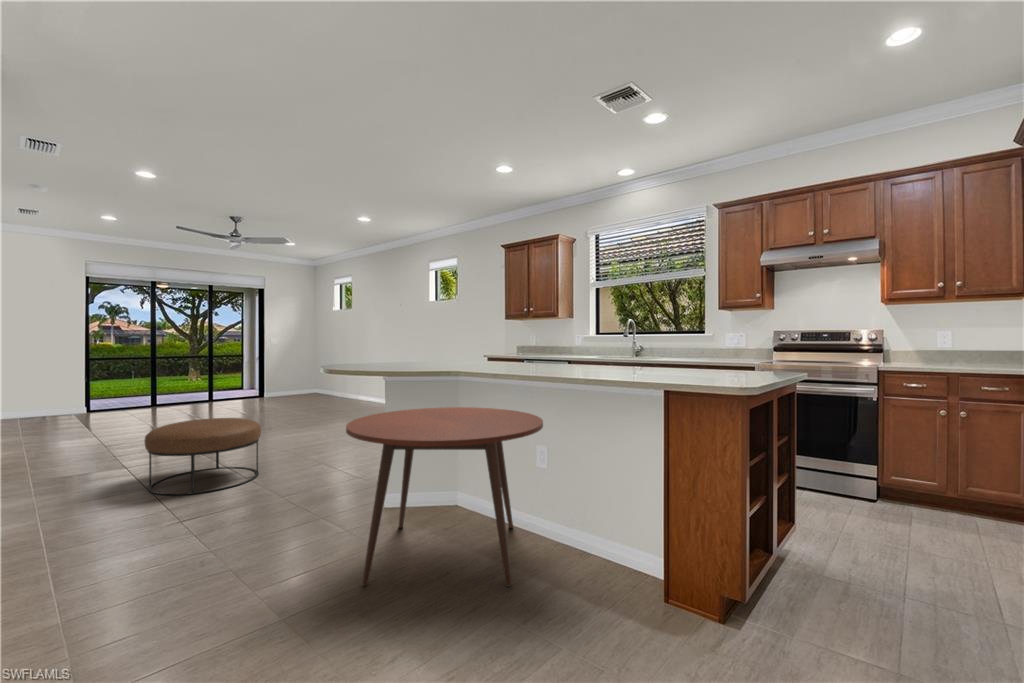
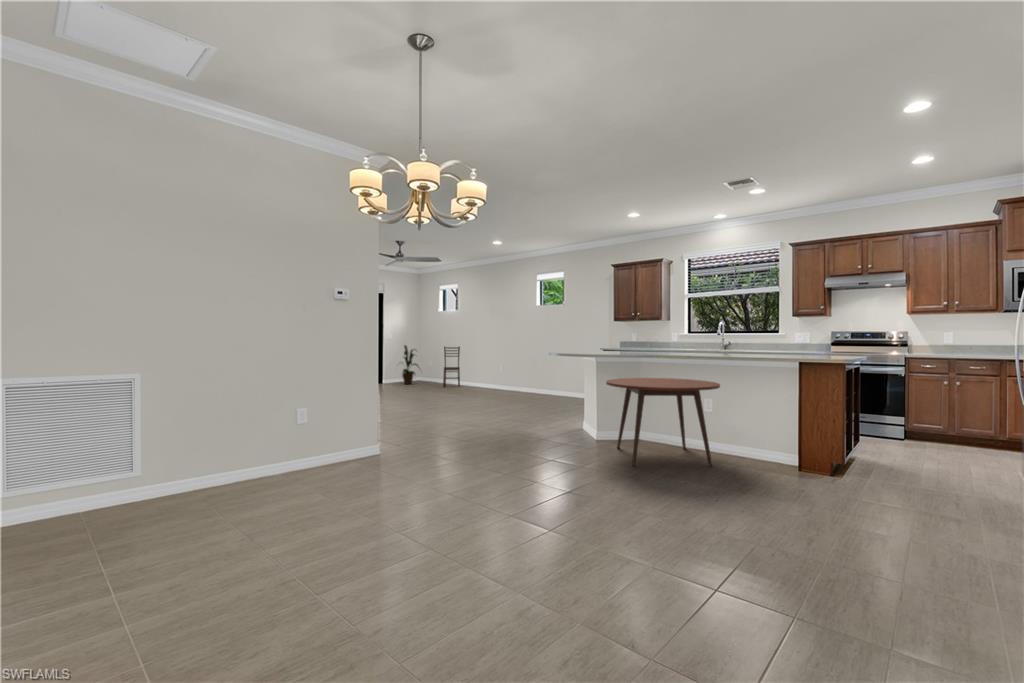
house plant: none [272,350,307,399] -> present [402,345,418,384]
dining chair: none [324,352,349,403] -> present [443,347,460,387]
ottoman: present [145,418,261,495] -> none [422,389,486,435]

